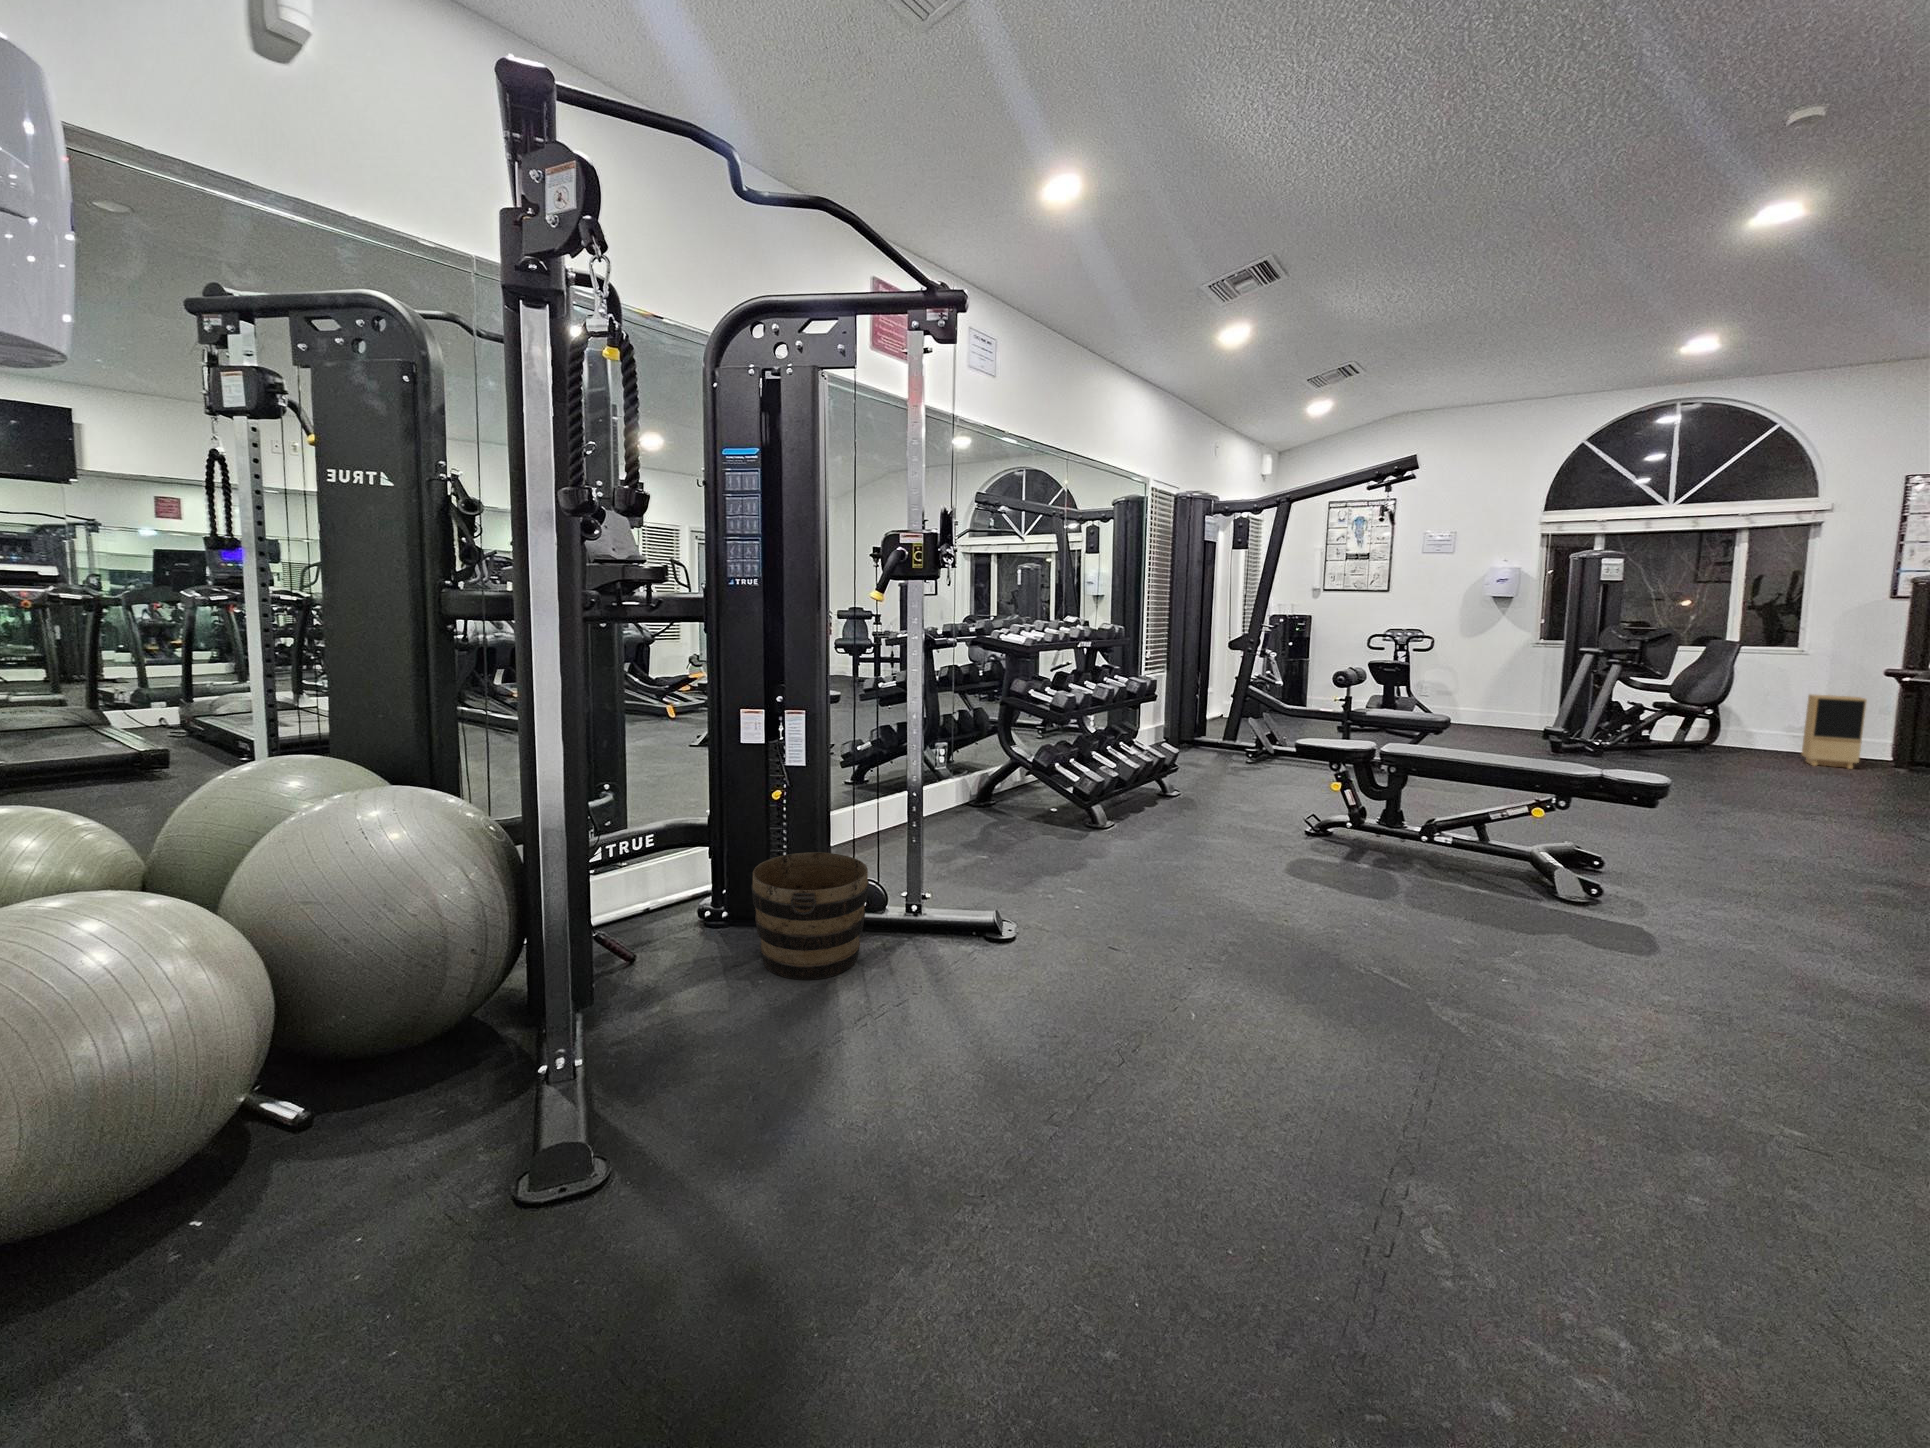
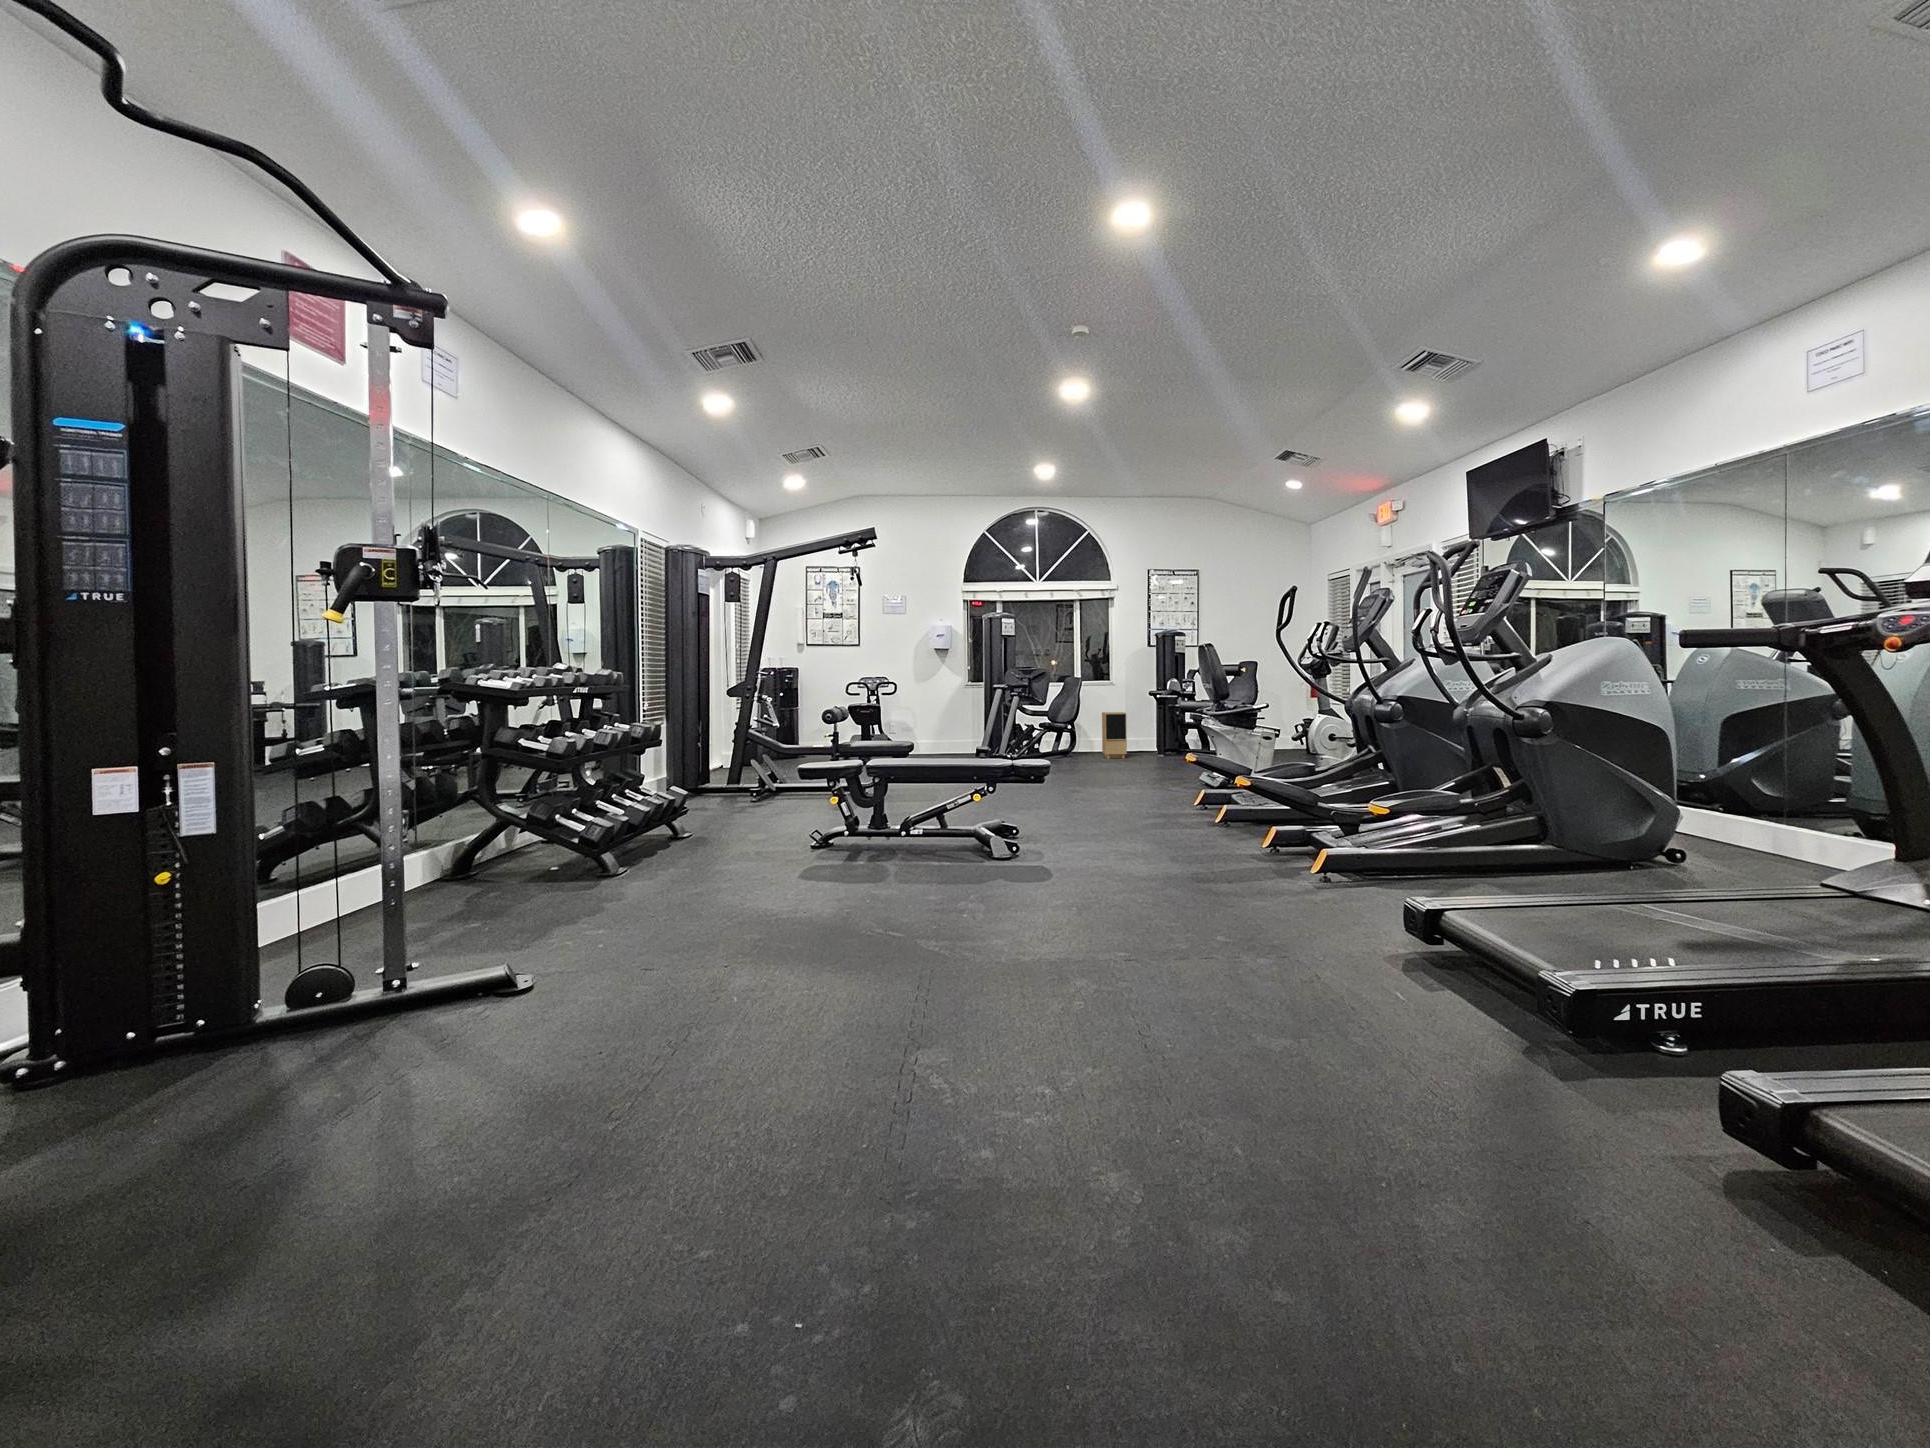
bucket: present [752,852,869,980] -> none [125,938,335,1111]

